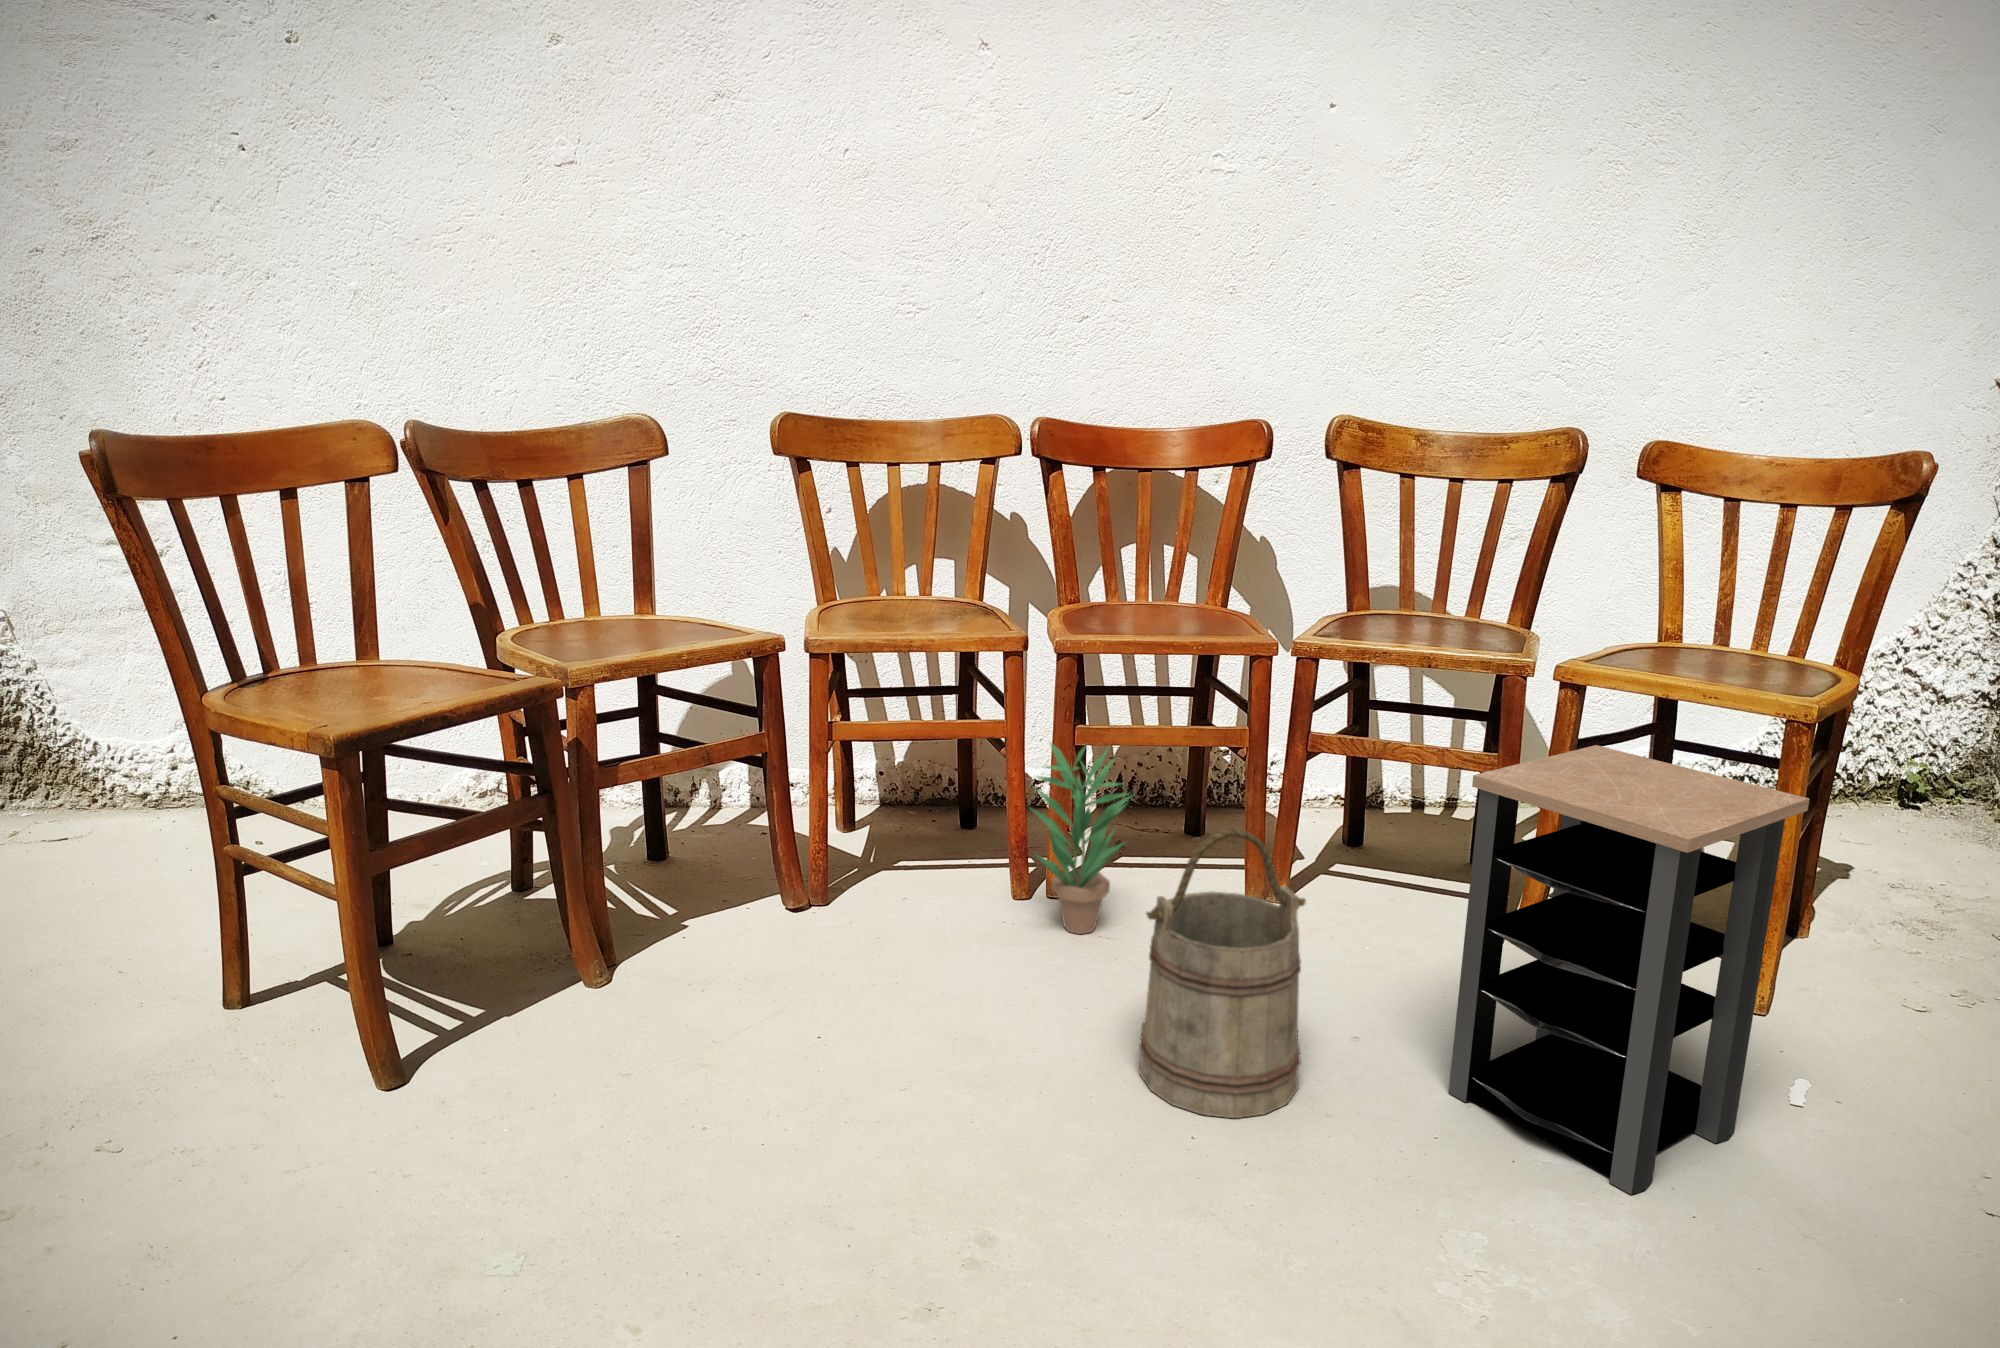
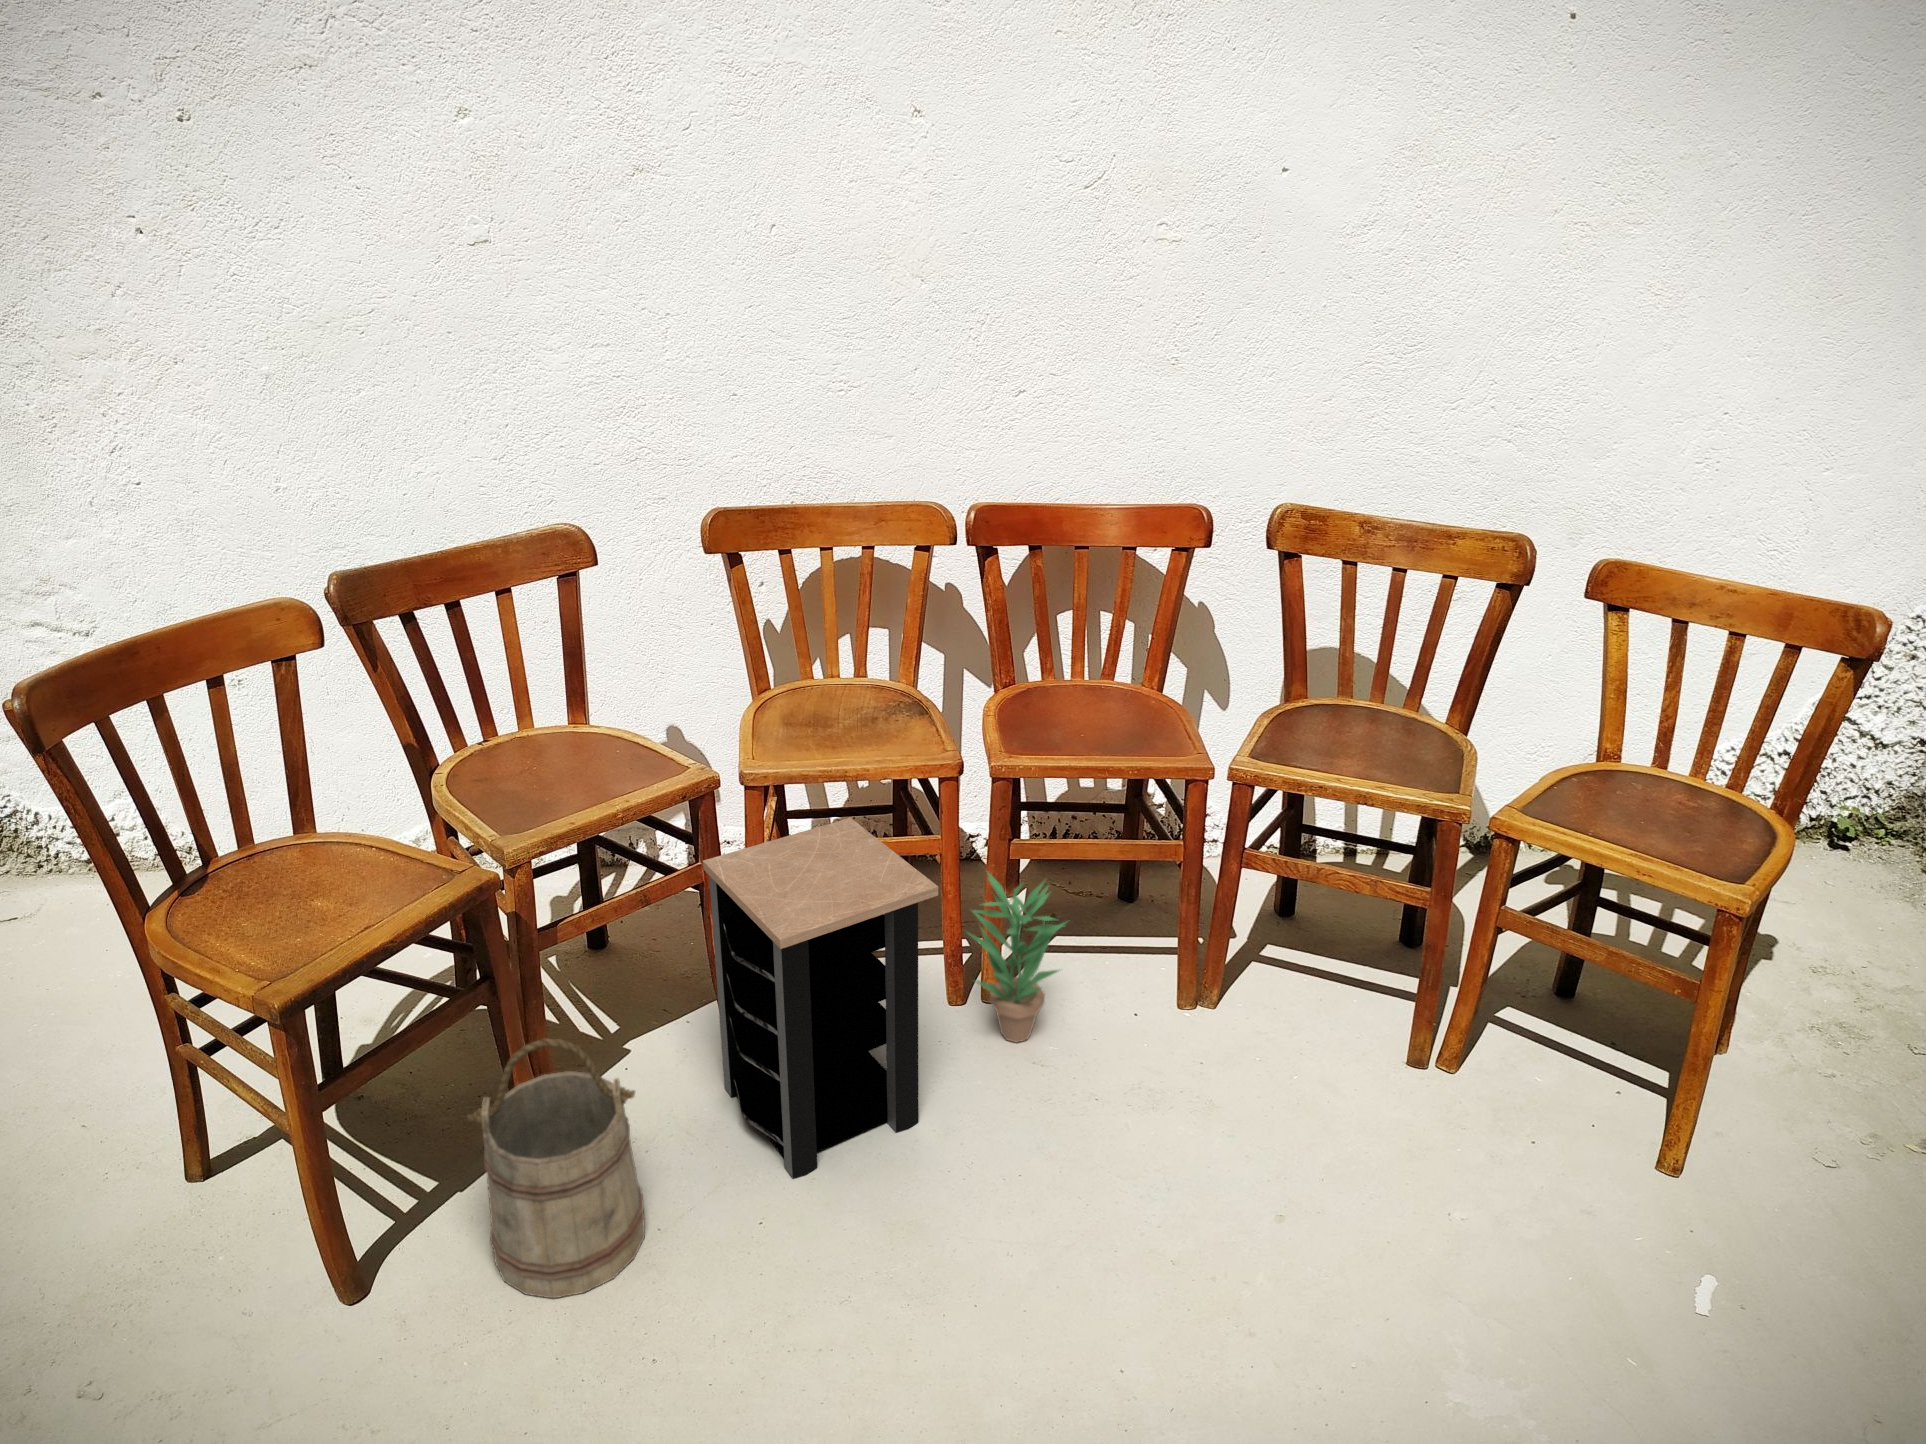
side table: present [1449,745,1809,1195] -> present [703,818,938,1178]
bucket: present [1139,828,1306,1118] -> present [468,1038,645,1298]

